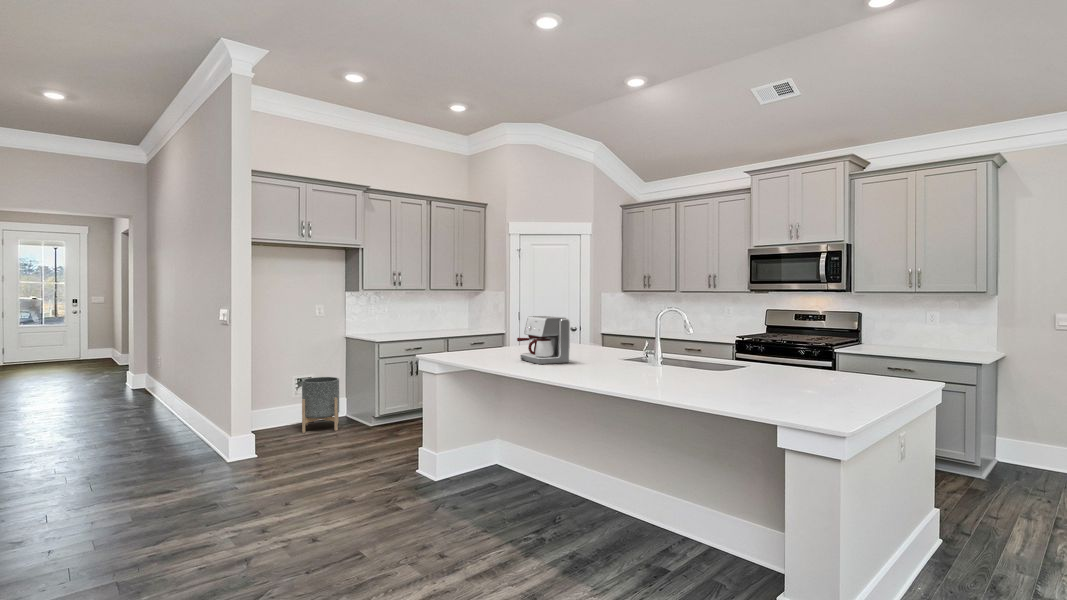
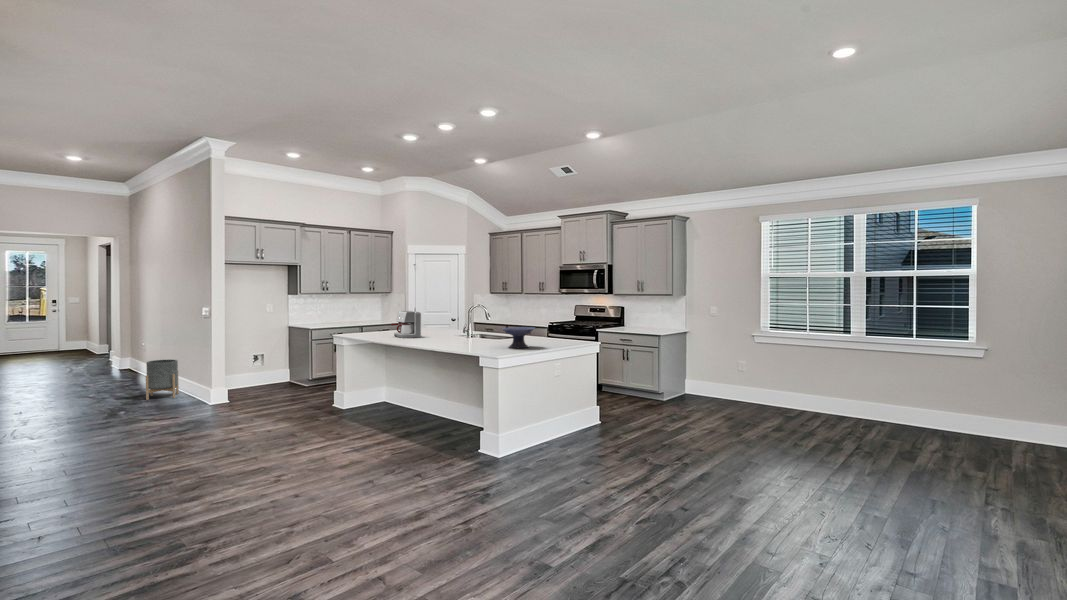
decorative bowl: none [782,352,869,402] -> present [501,327,535,348]
planter: present [302,377,339,433] -> present [146,359,179,400]

